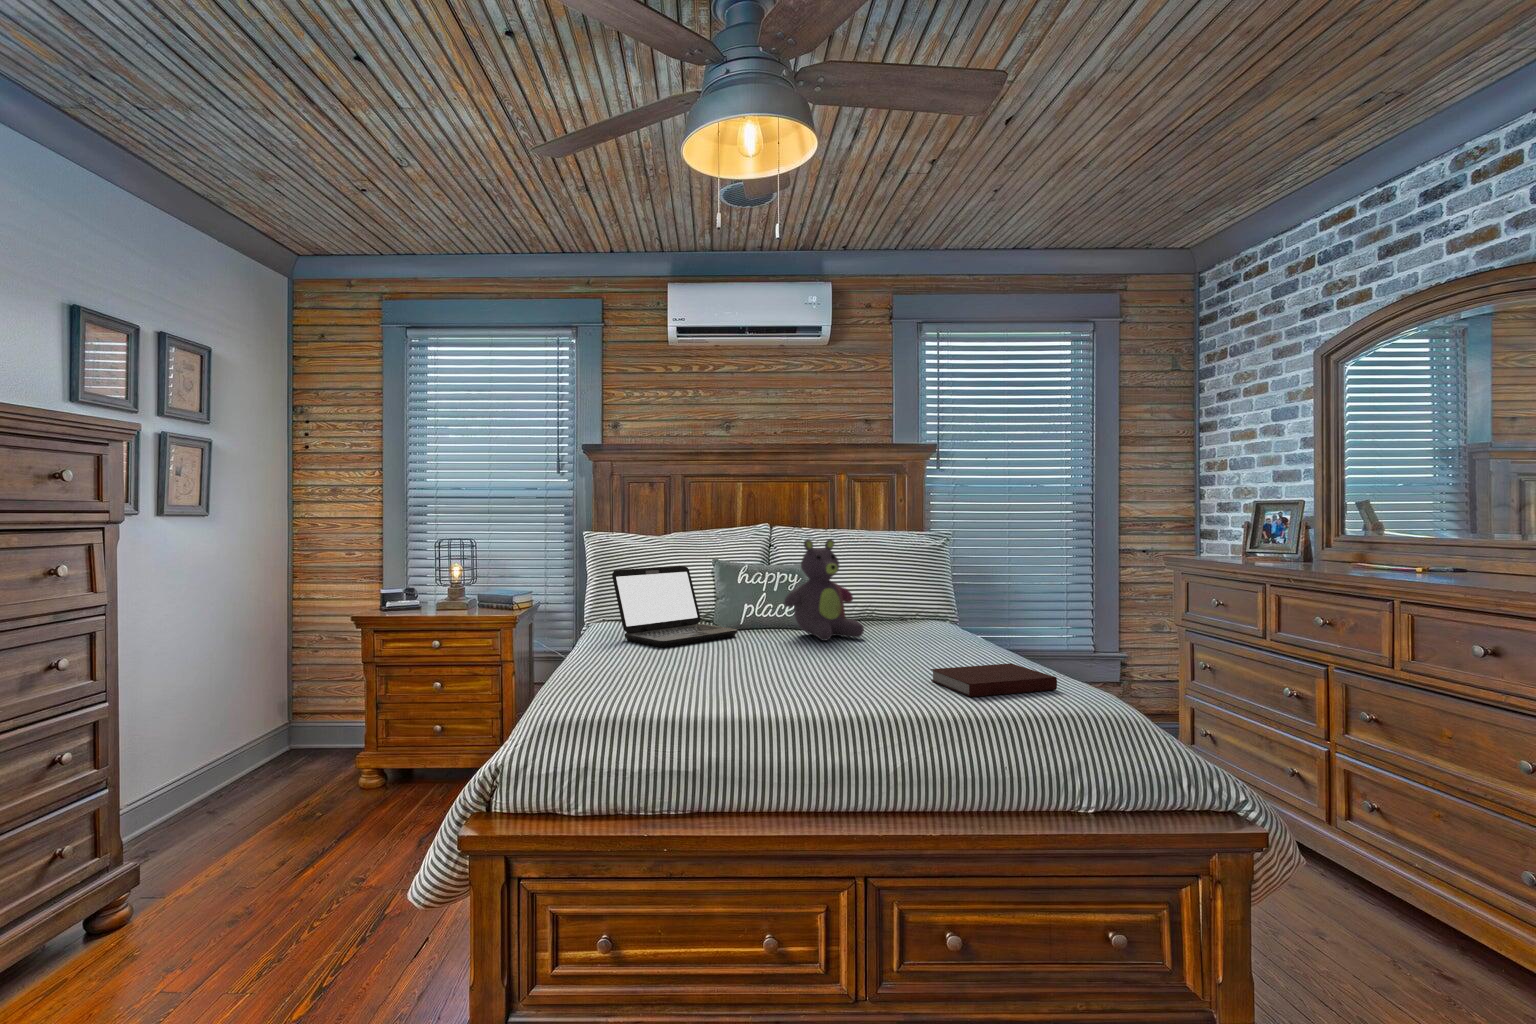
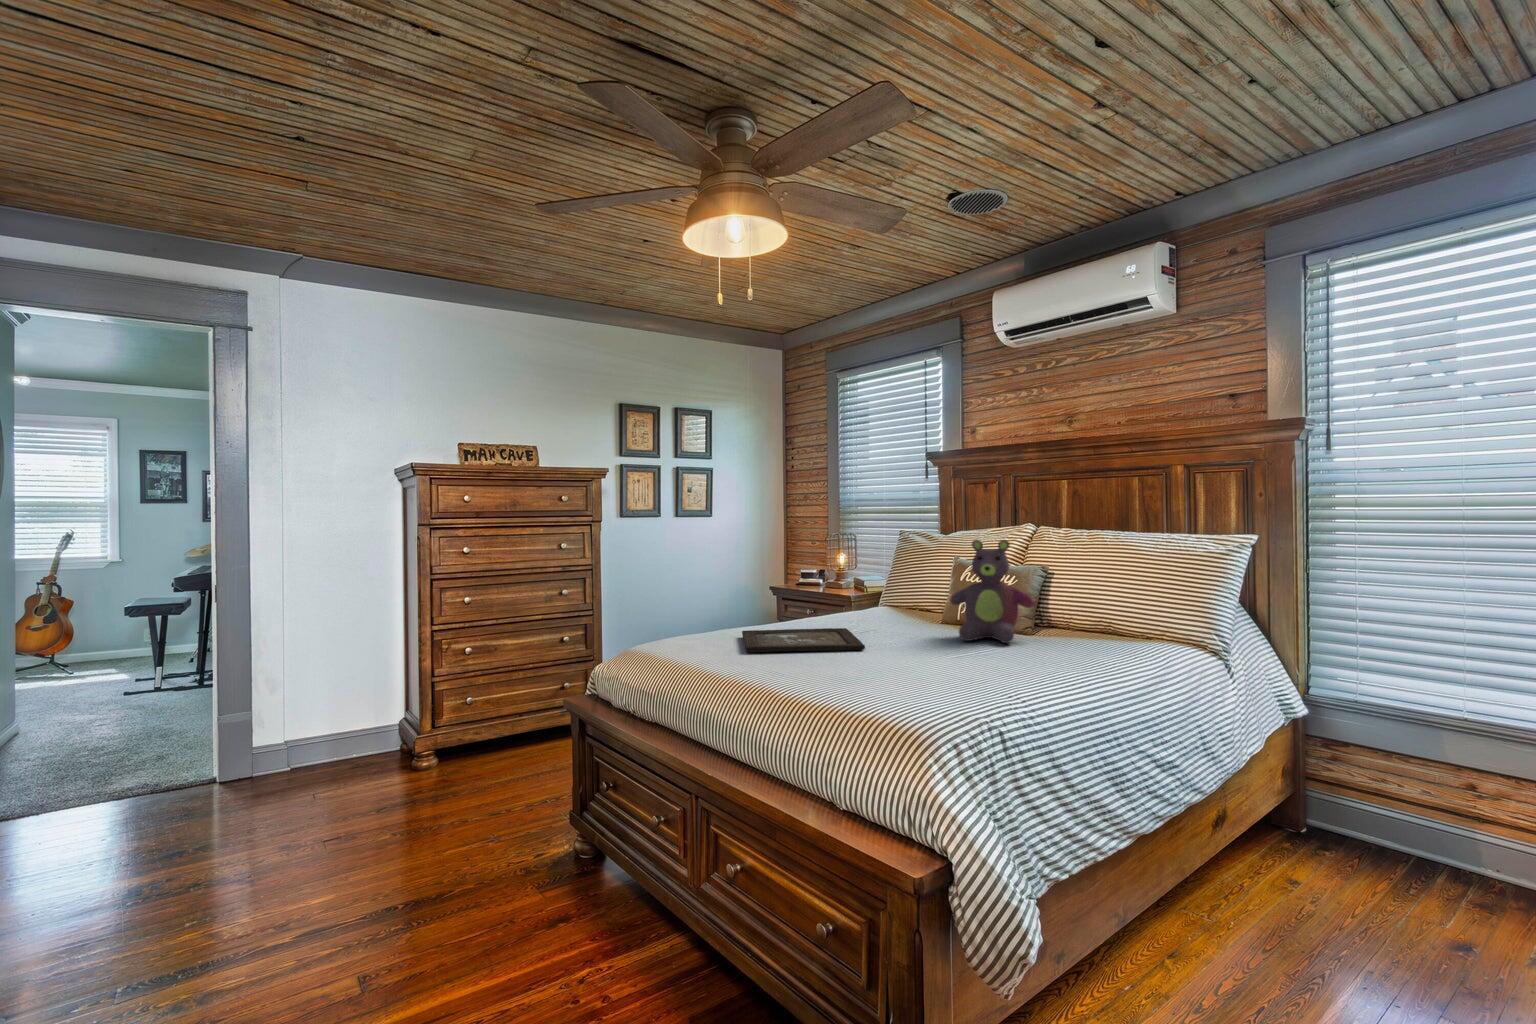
laptop: present [612,566,737,647] -> none [833,562,922,628]
tray: none [619,645,796,687] -> present [742,628,865,652]
notebook: present [931,663,1057,697] -> none [862,667,985,705]

